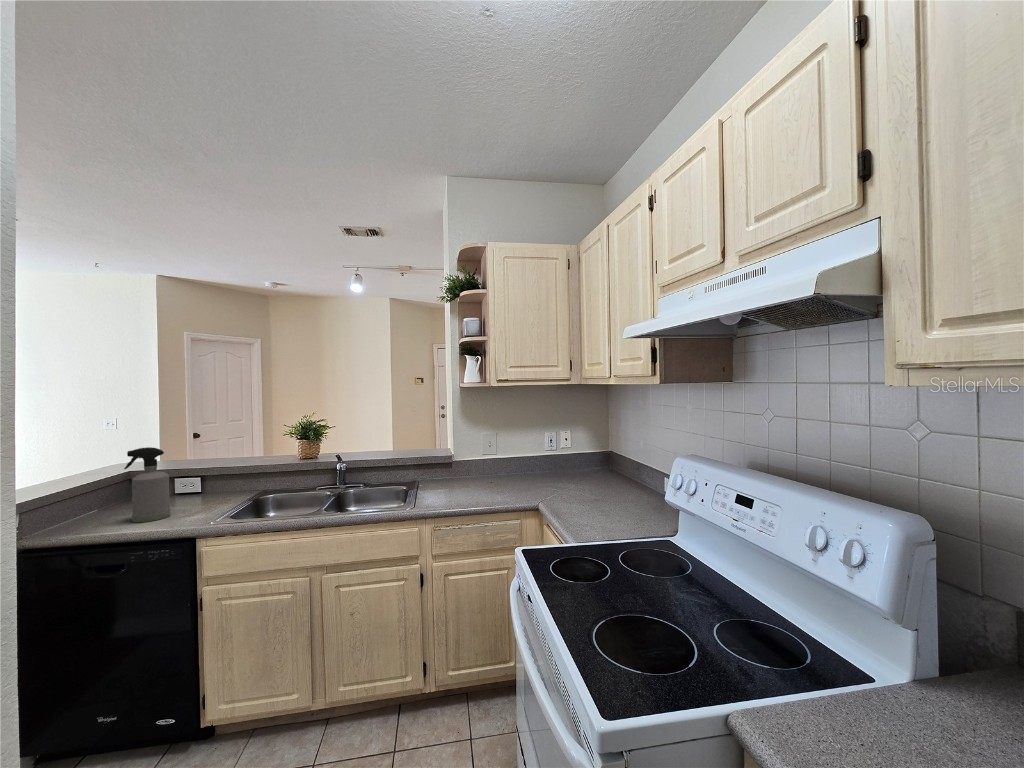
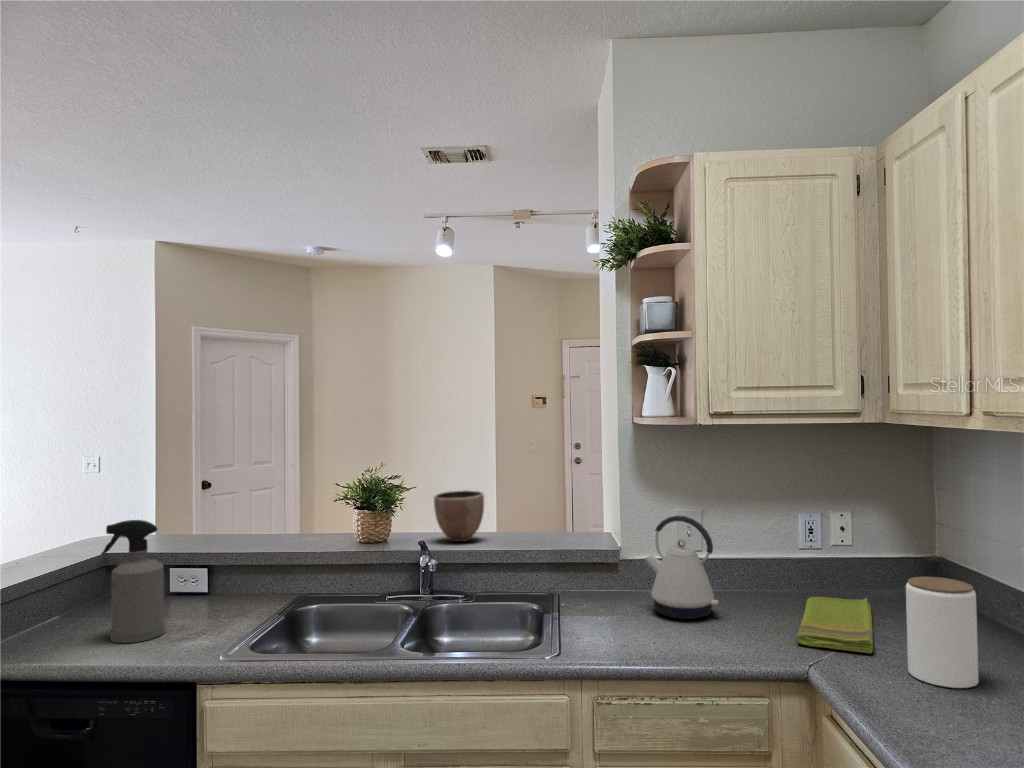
decorative bowl: none [347,427,377,456] -> present [434,490,484,542]
kettle: none [465,434,502,487] -> present [645,516,719,619]
jar: none [581,455,611,503] -> present [906,577,979,688]
dish towel: none [535,471,575,494] -> present [796,597,873,653]

